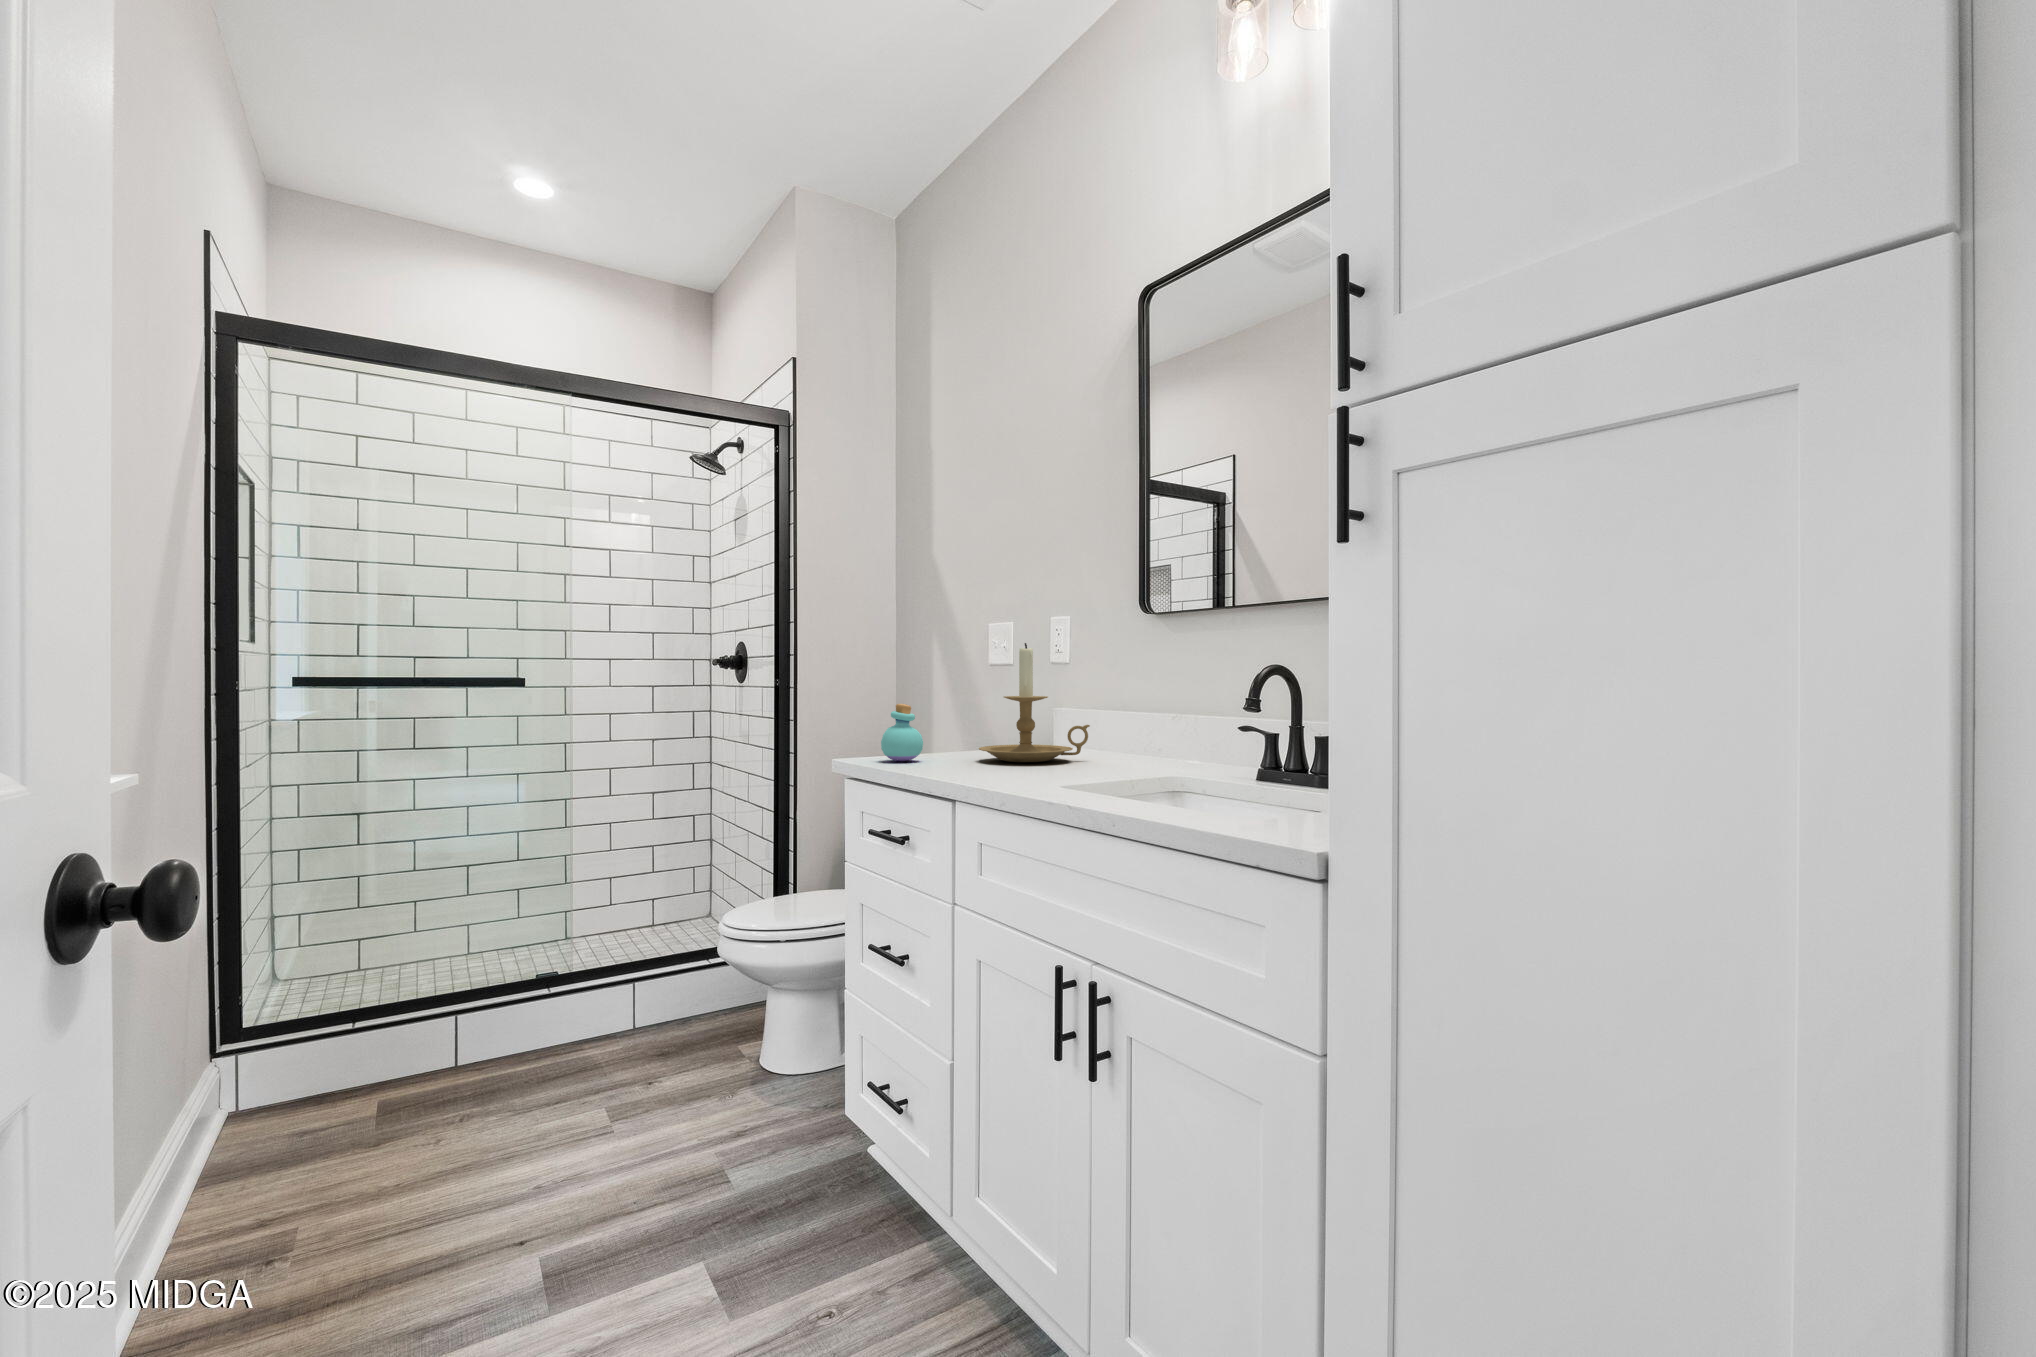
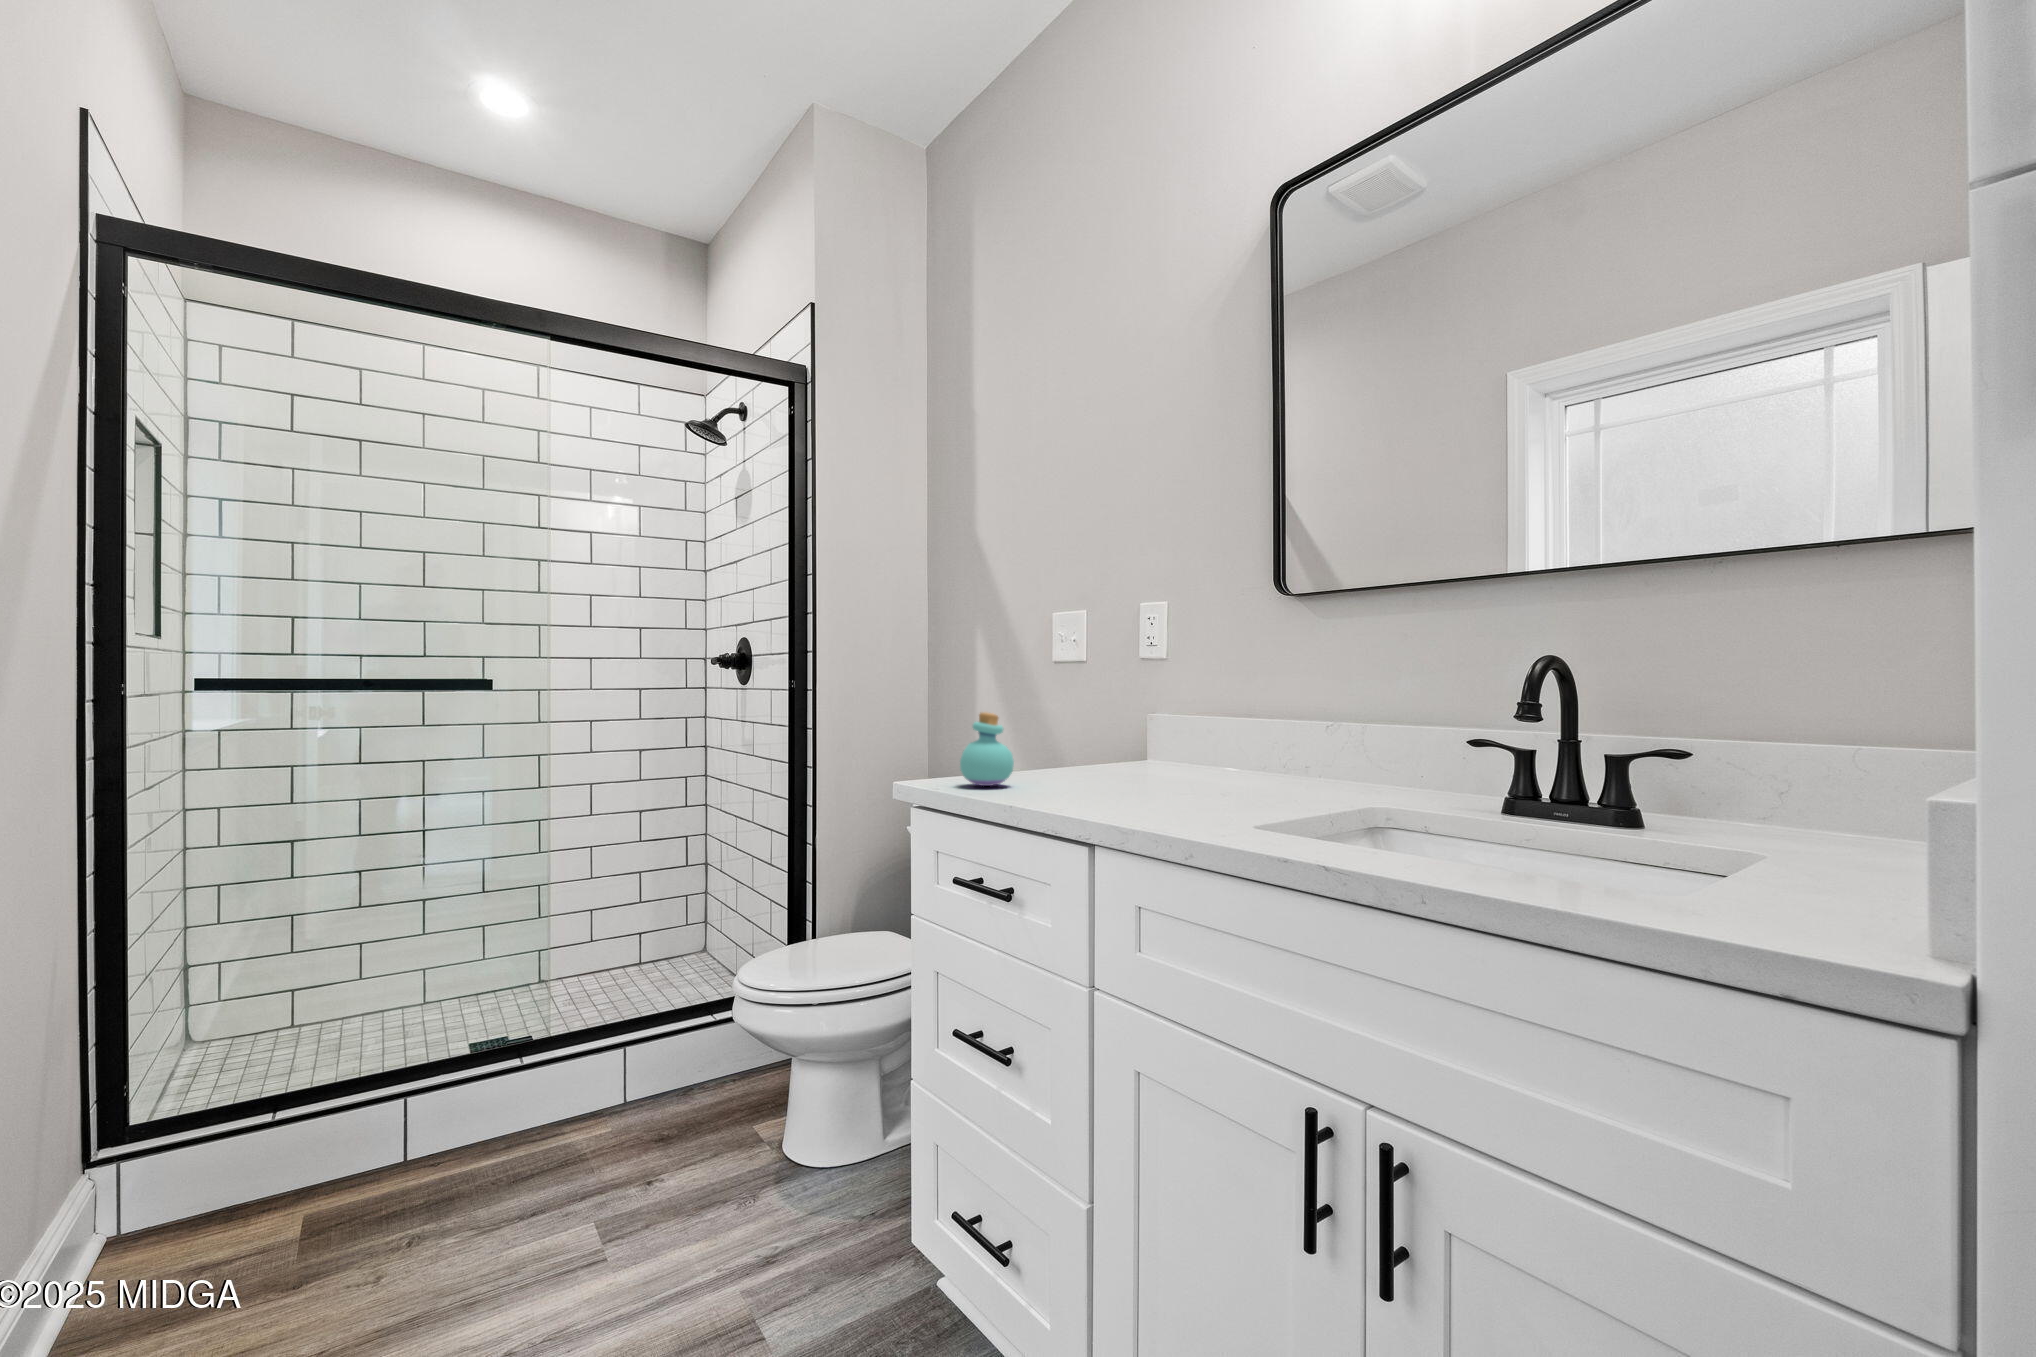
candle holder: present [979,643,1090,762] -> none [1084,634,1226,788]

